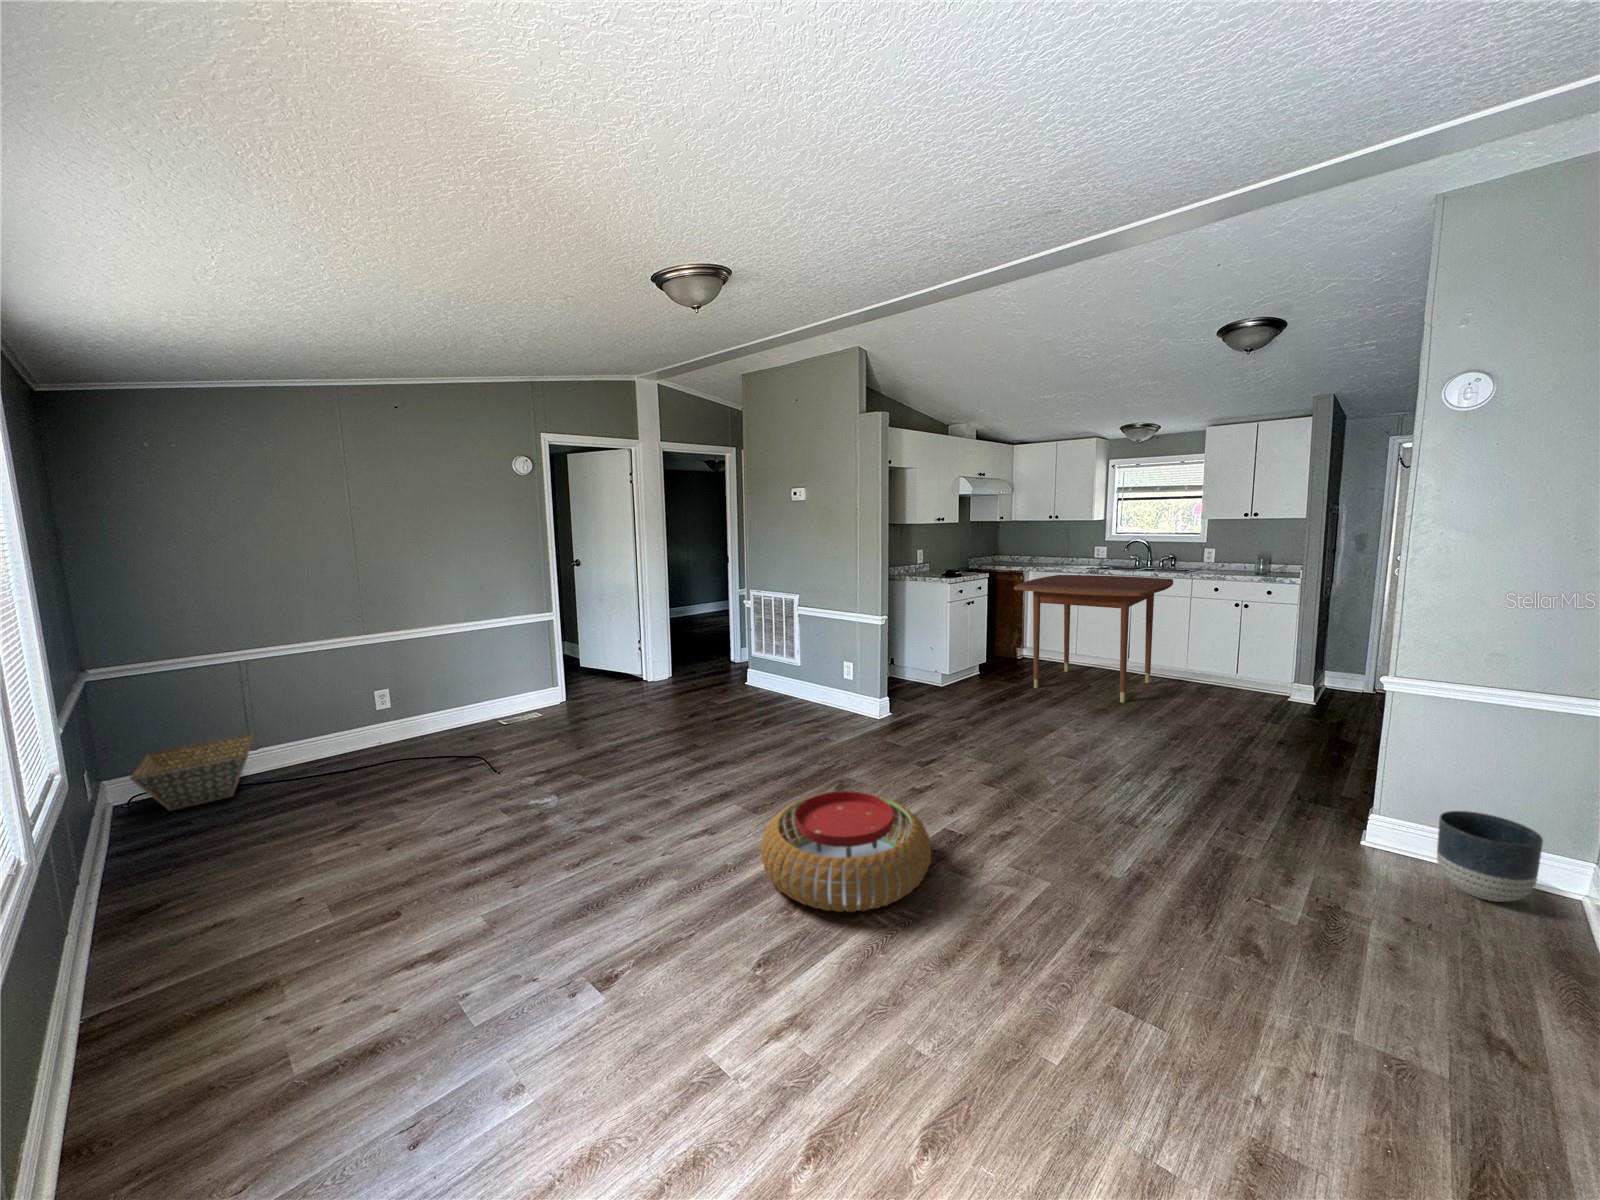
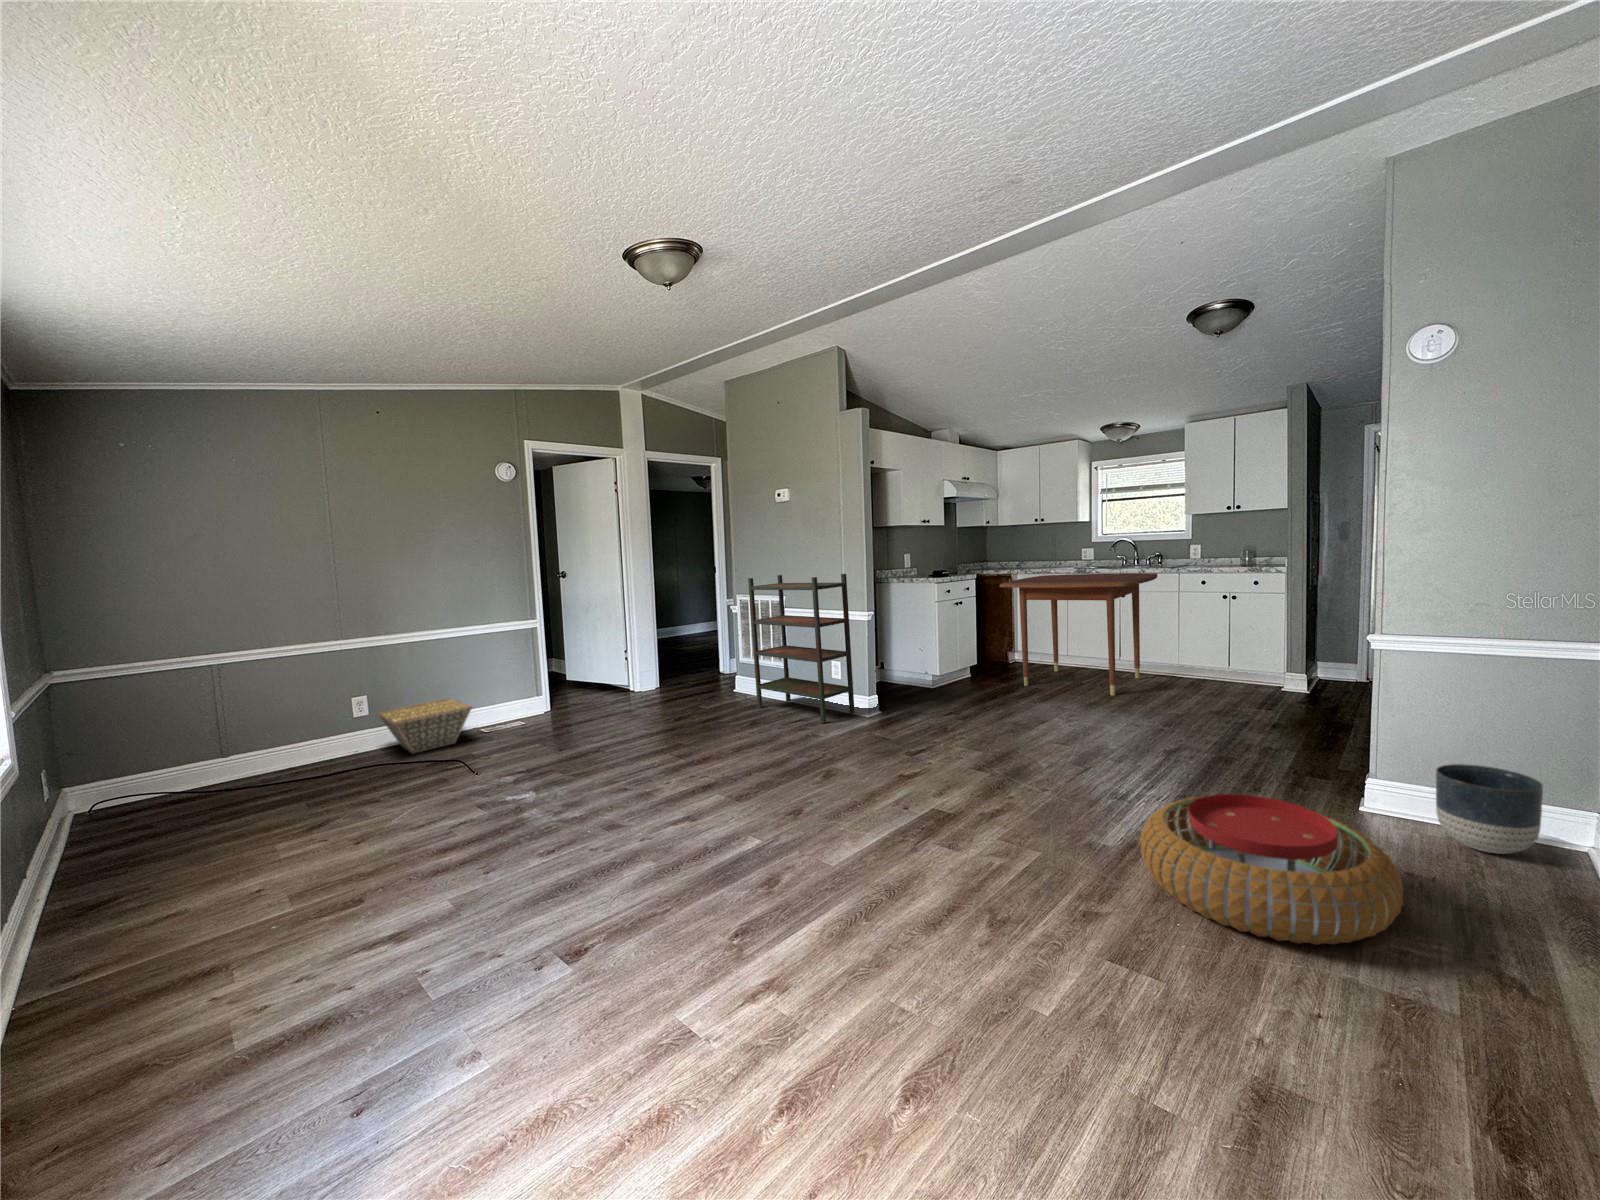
bookshelf: none [763,574,866,727] -> present [748,574,855,723]
basket: present [130,734,253,811] -> present [377,698,472,753]
pouf: present [761,791,931,912] -> present [1140,794,1403,945]

